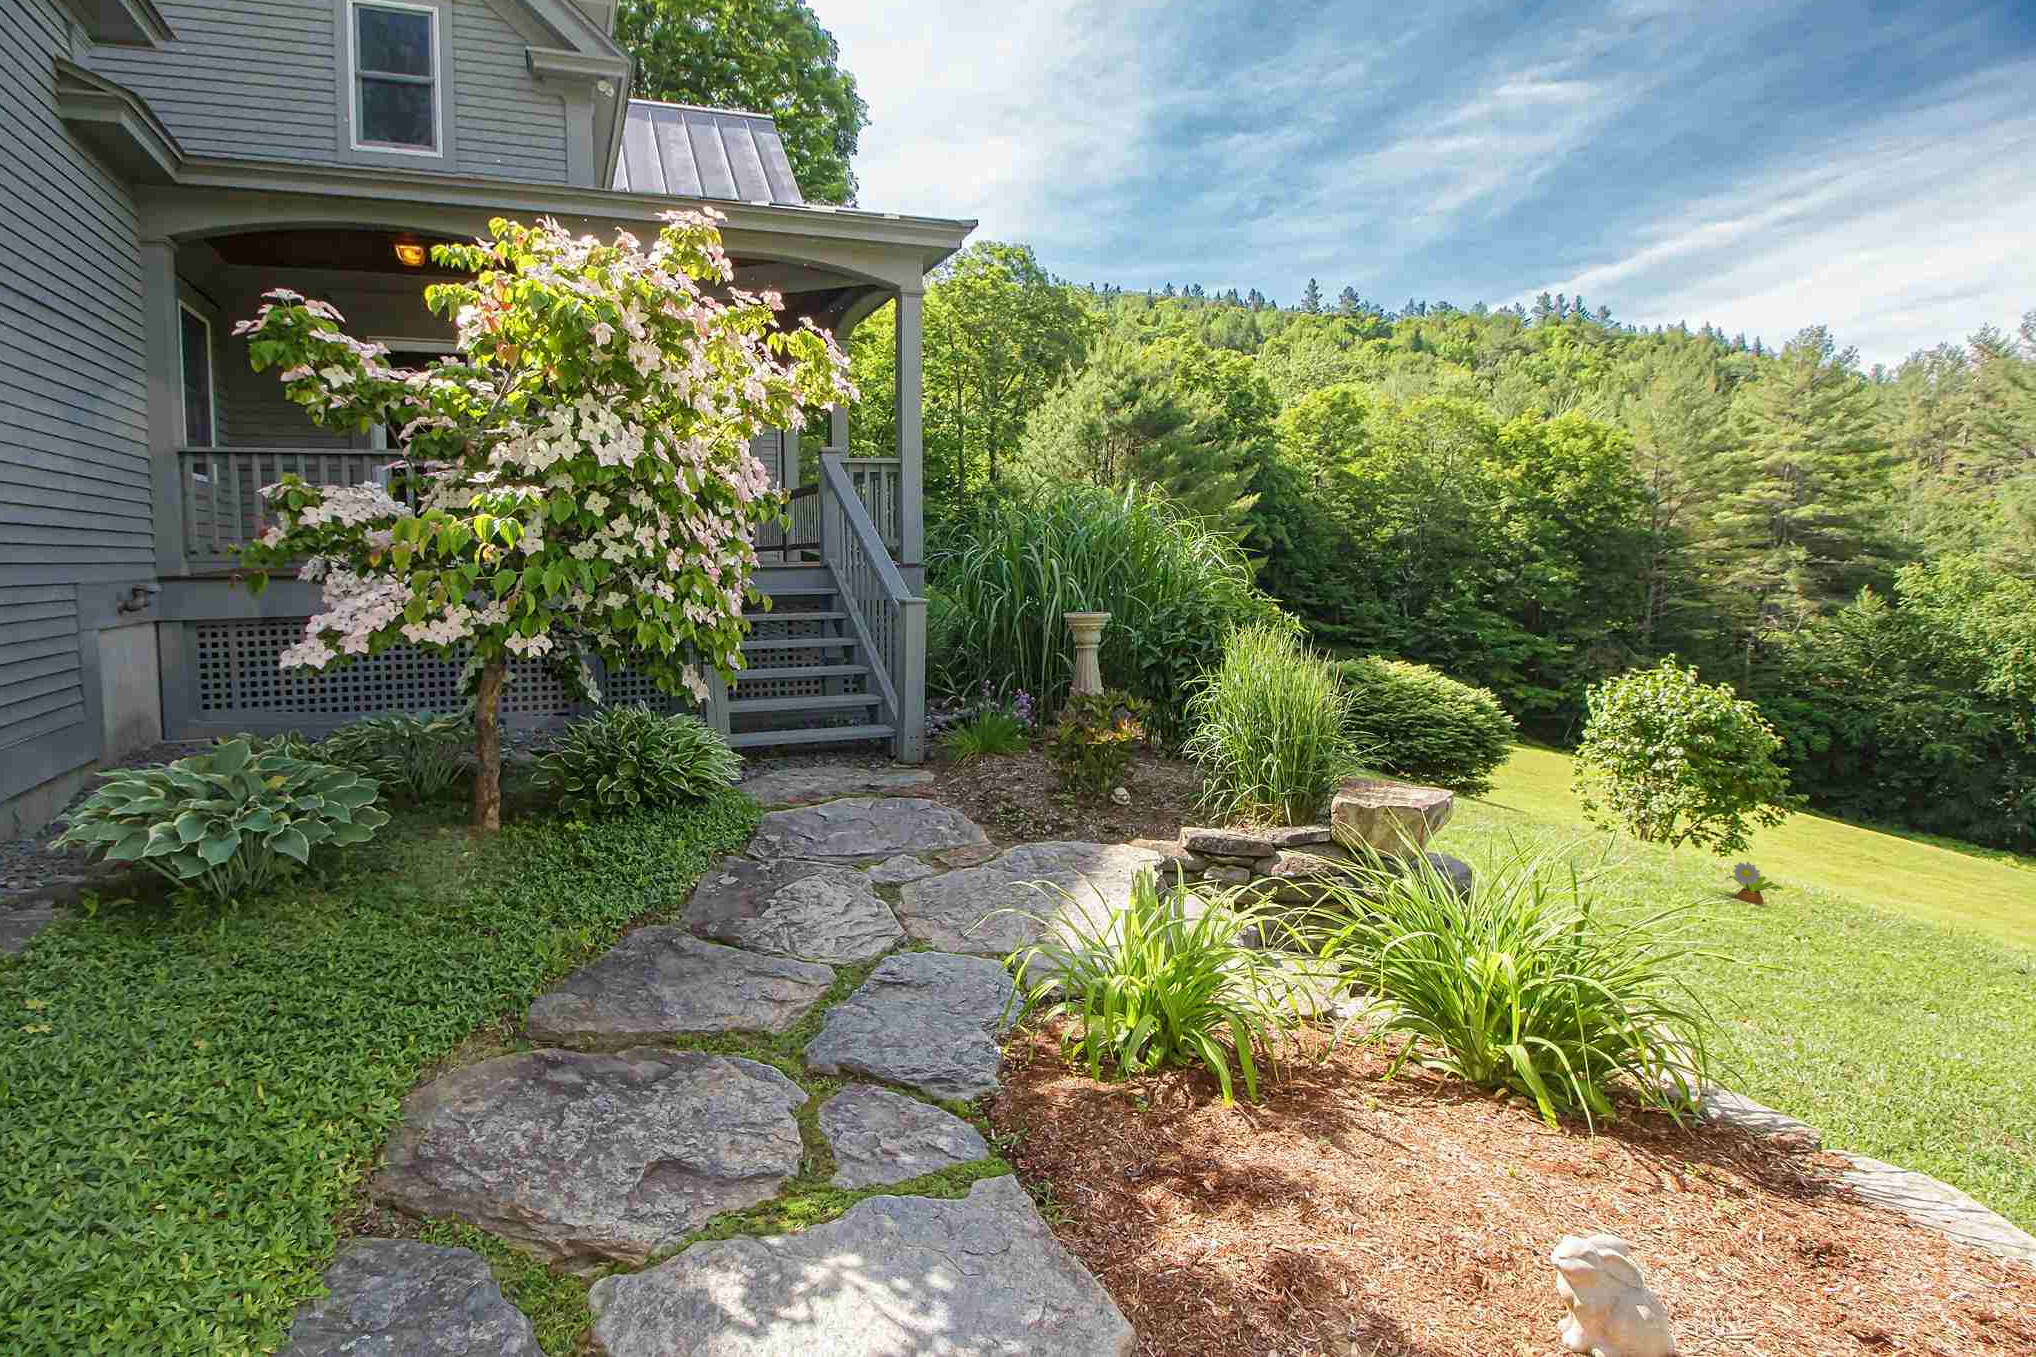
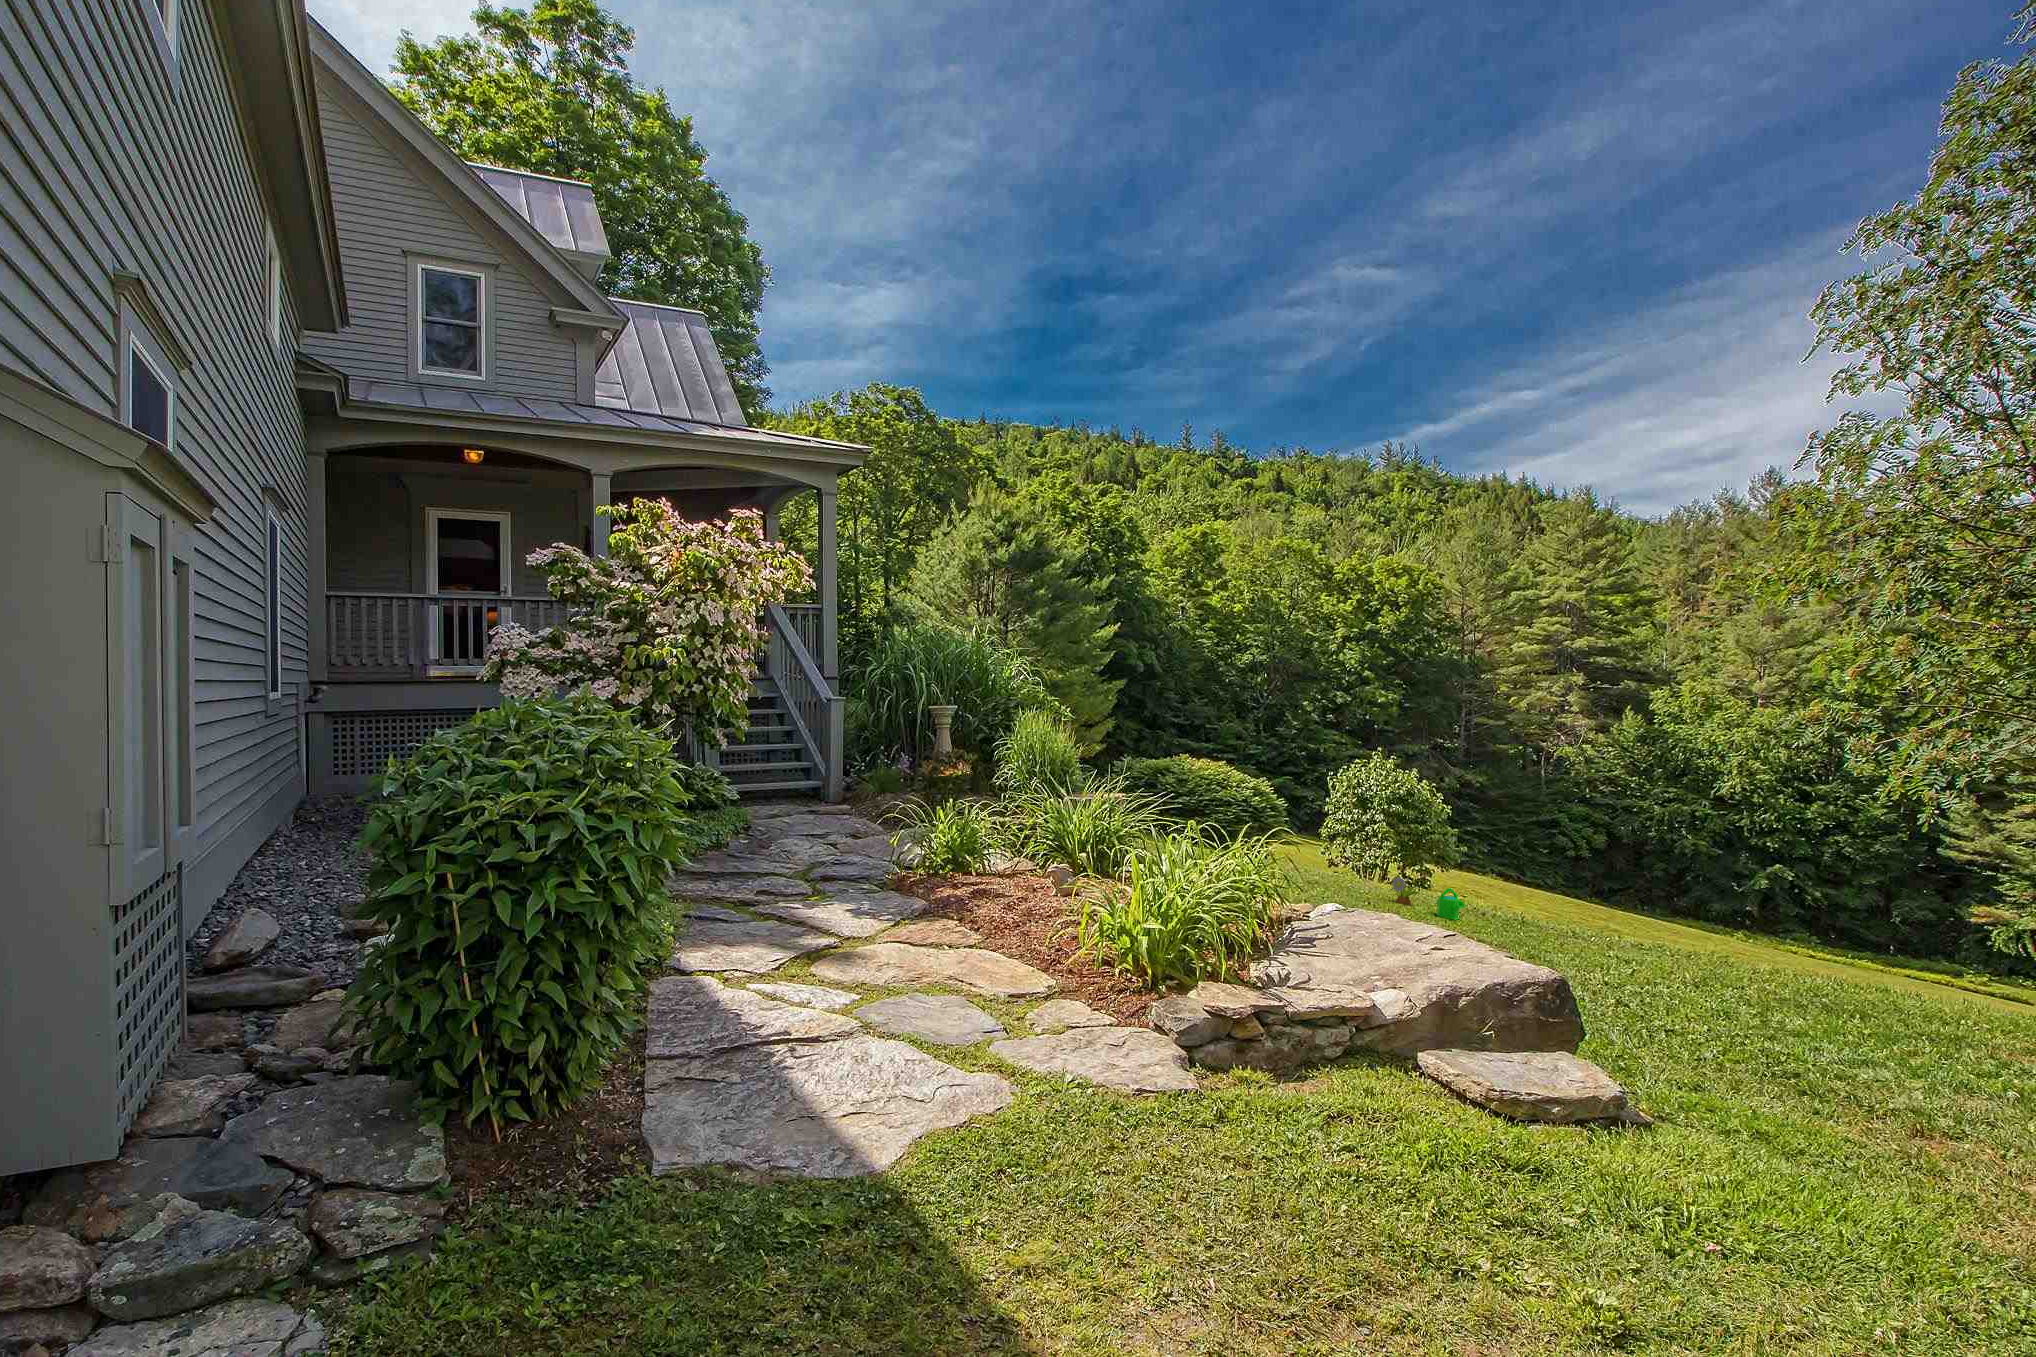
watering can: none [1821,890,1889,942] -> present [1437,888,1465,920]

